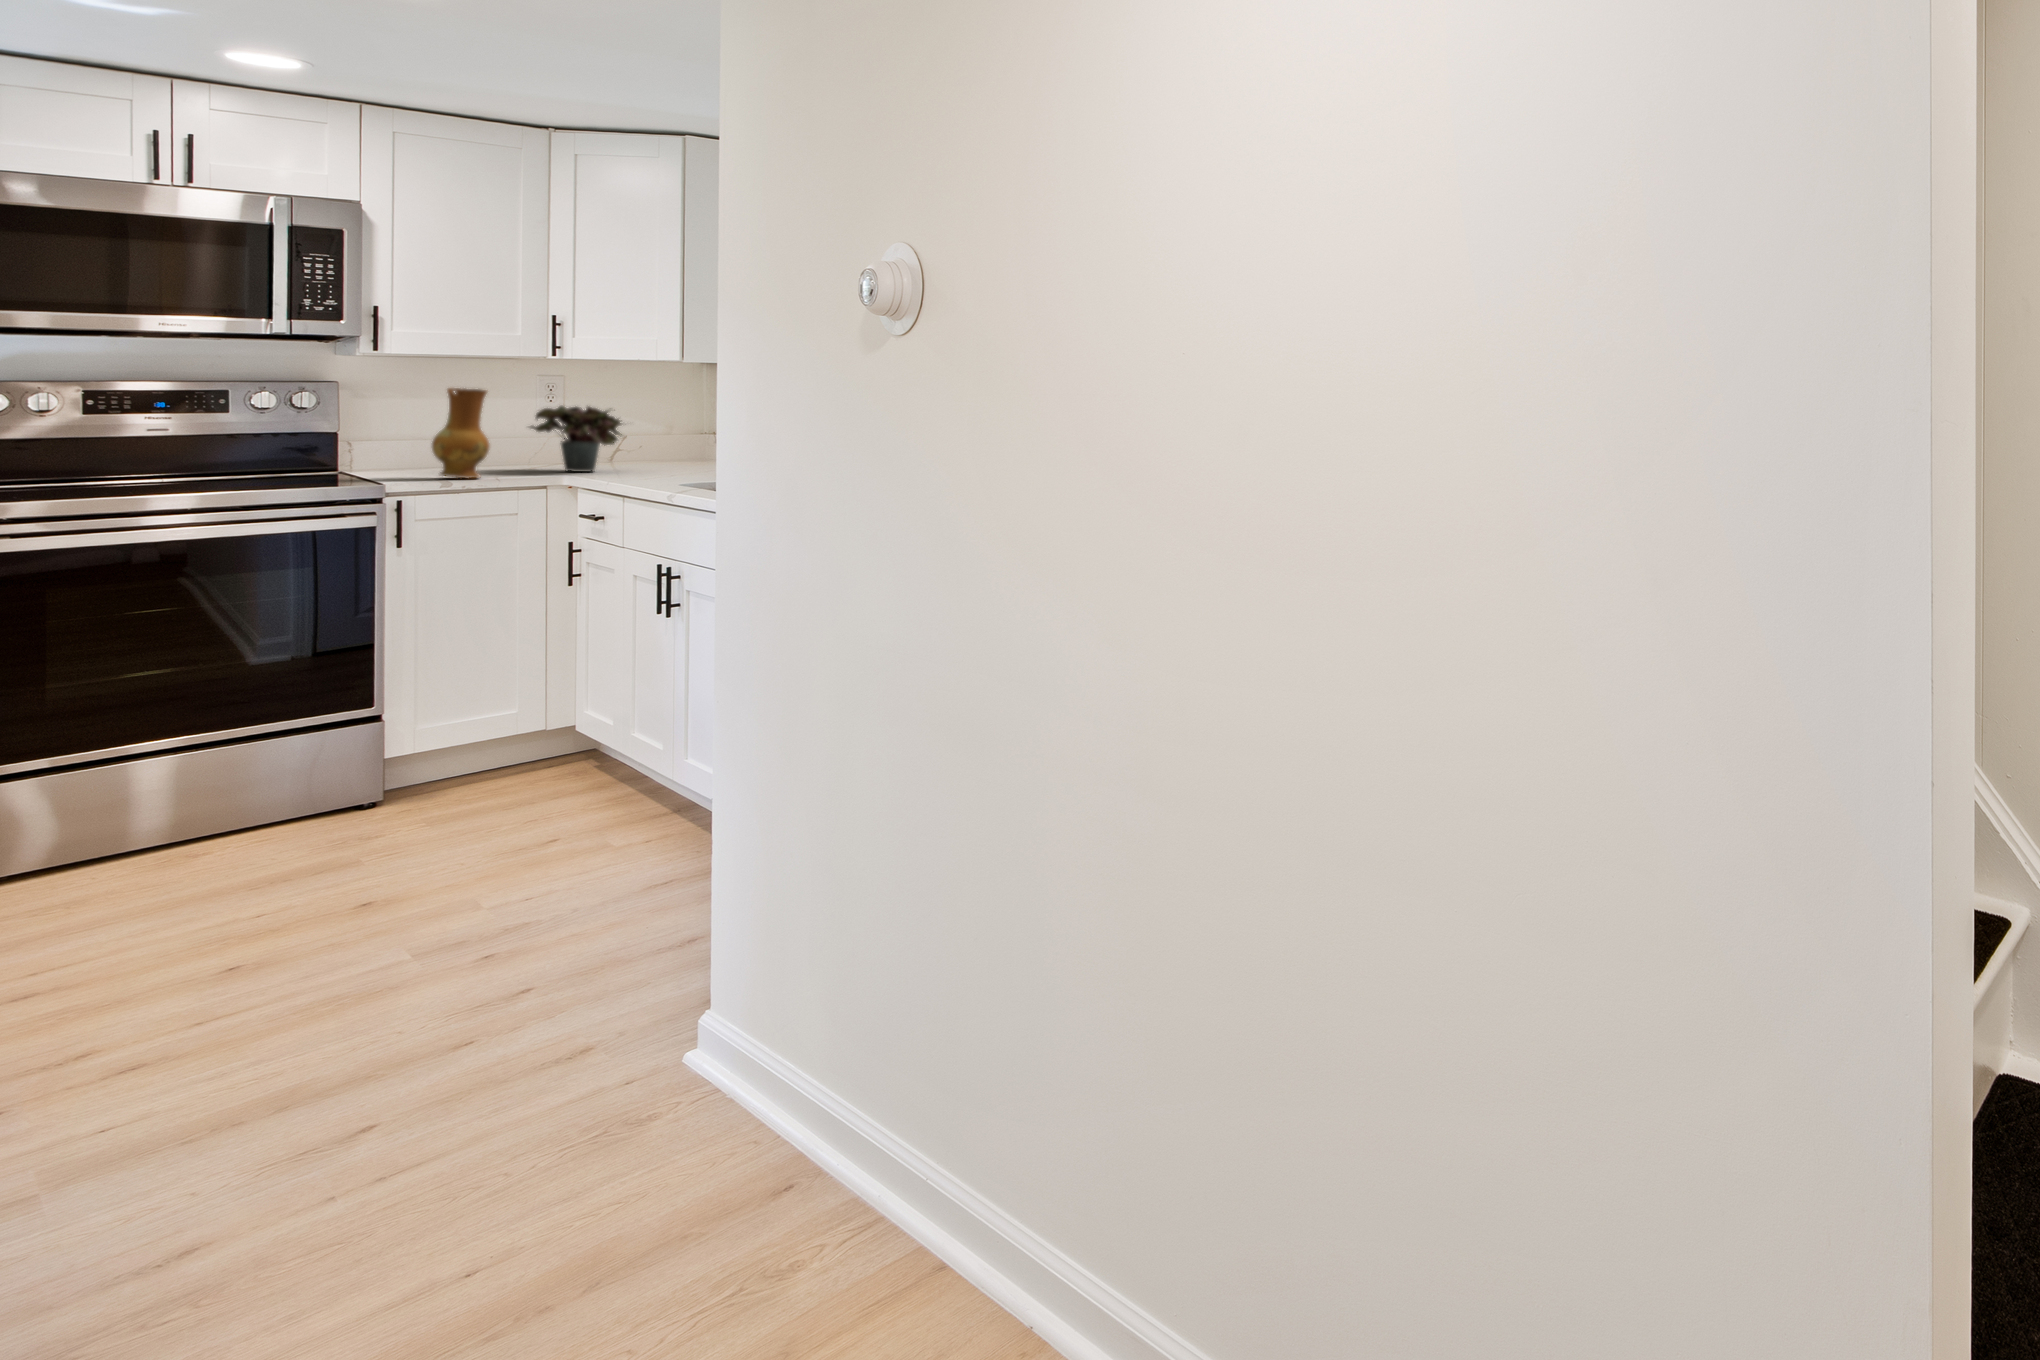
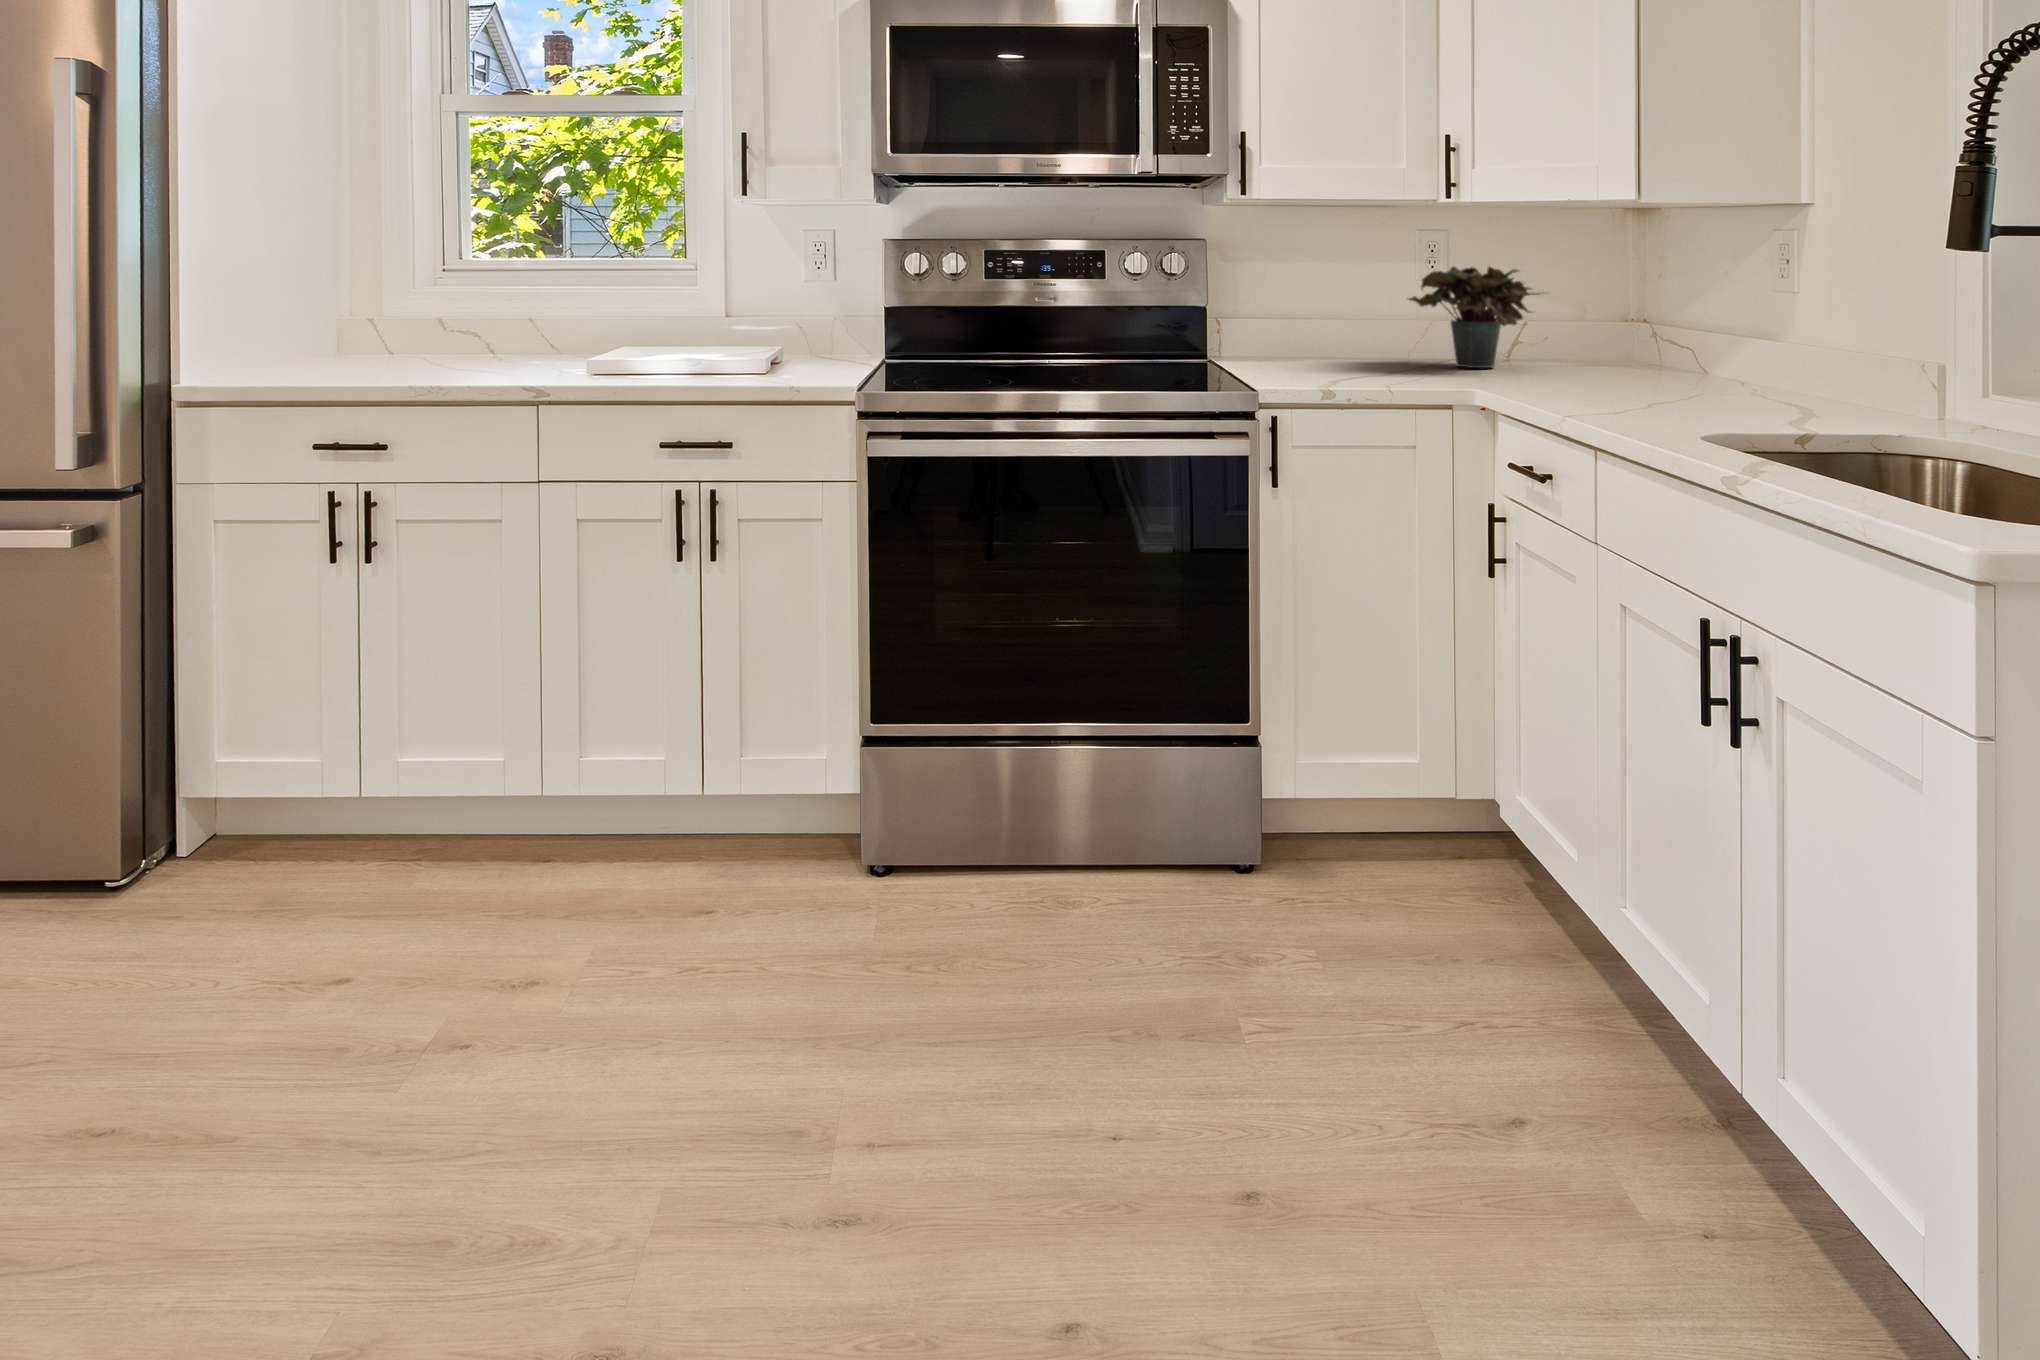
ceramic jug: present [432,388,489,478] -> none [1306,245,1373,382]

